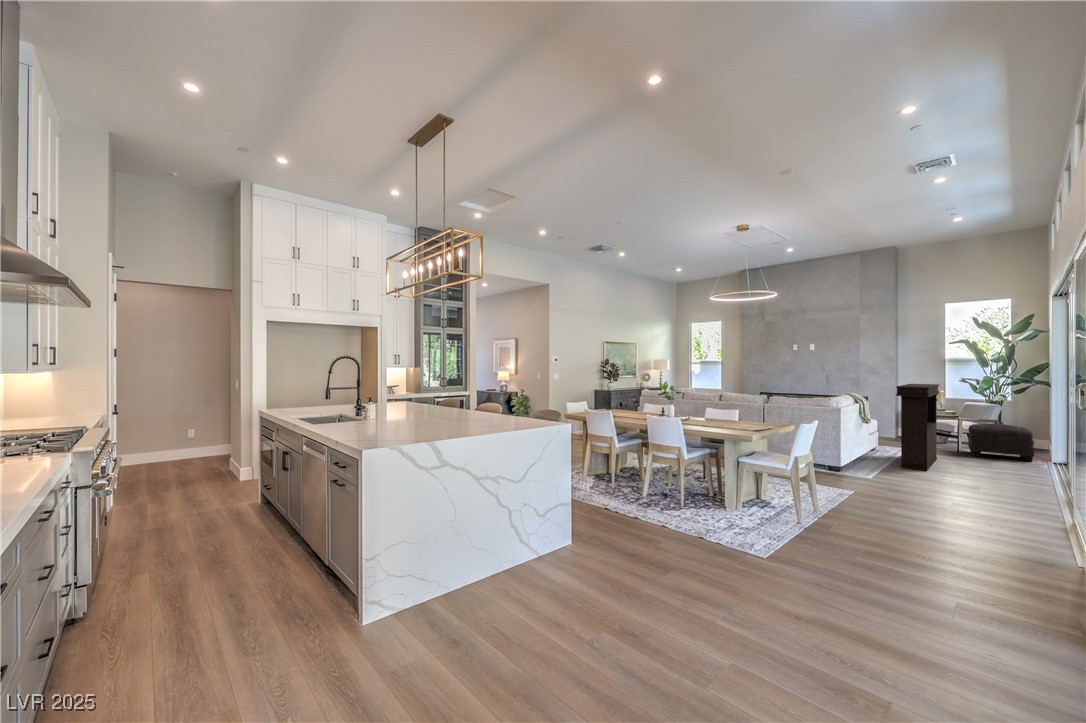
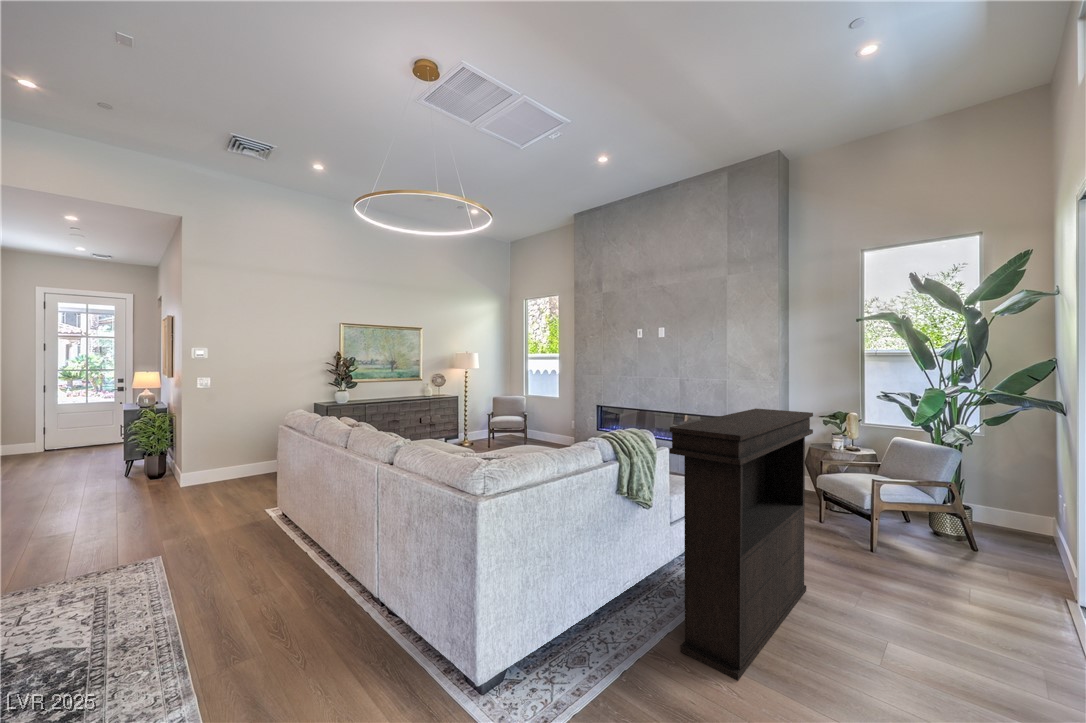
ottoman: present [968,423,1034,462] -> none [889,494,1038,604]

